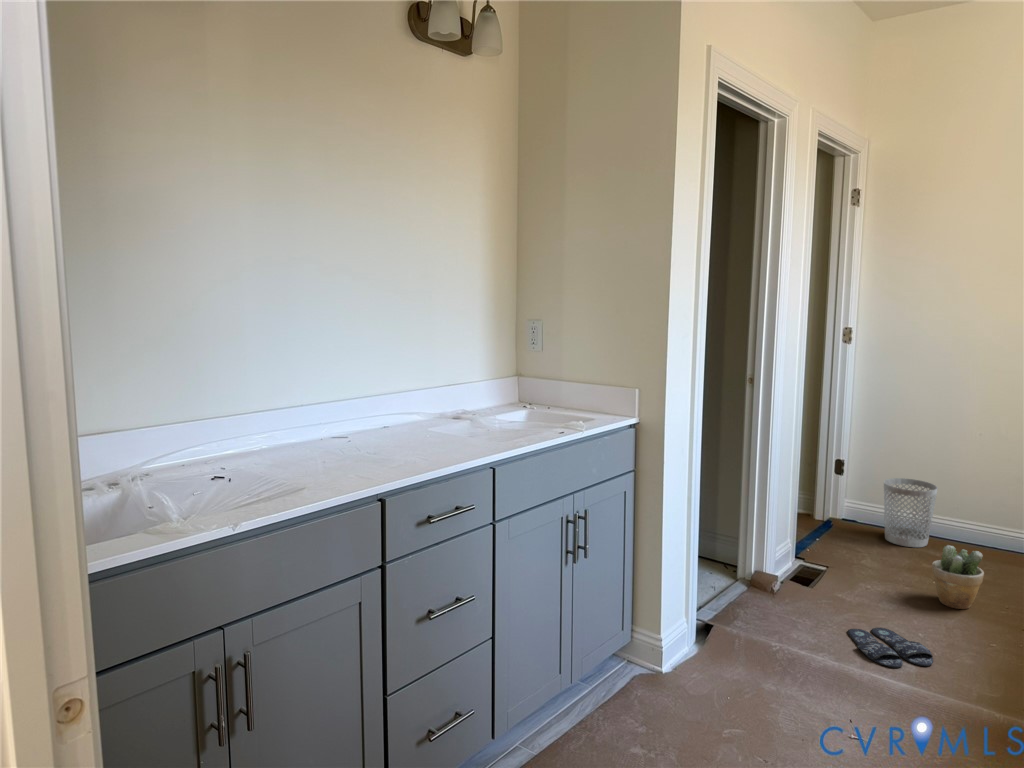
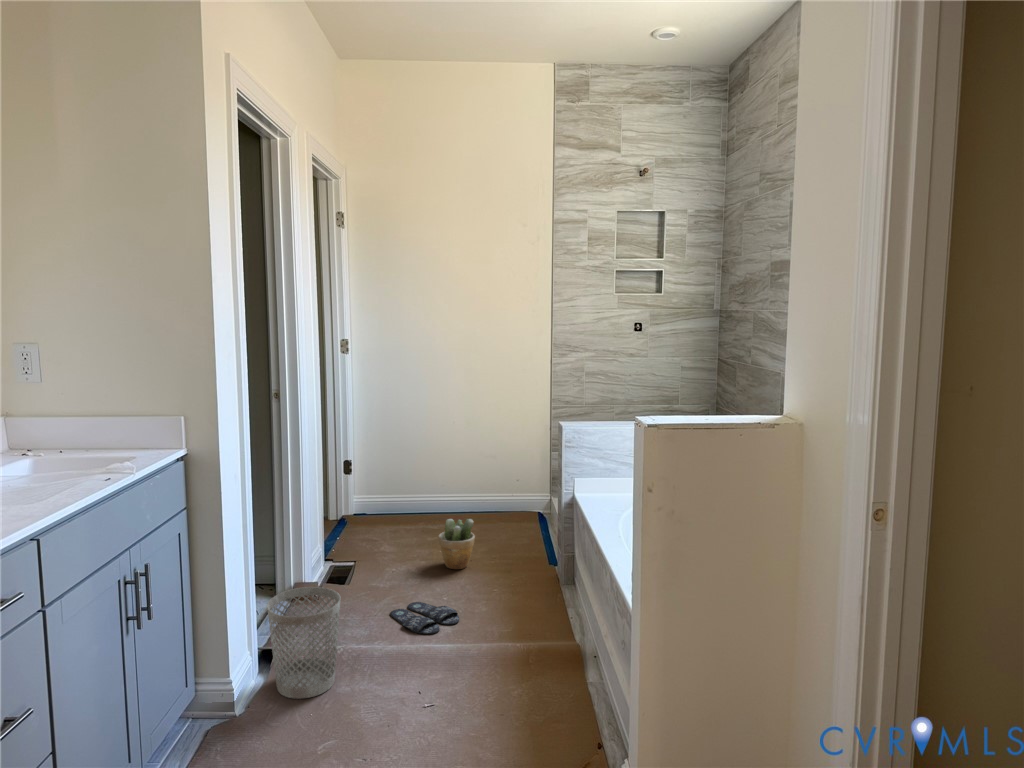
wastebasket: present [884,478,938,547] -> present [267,587,340,699]

